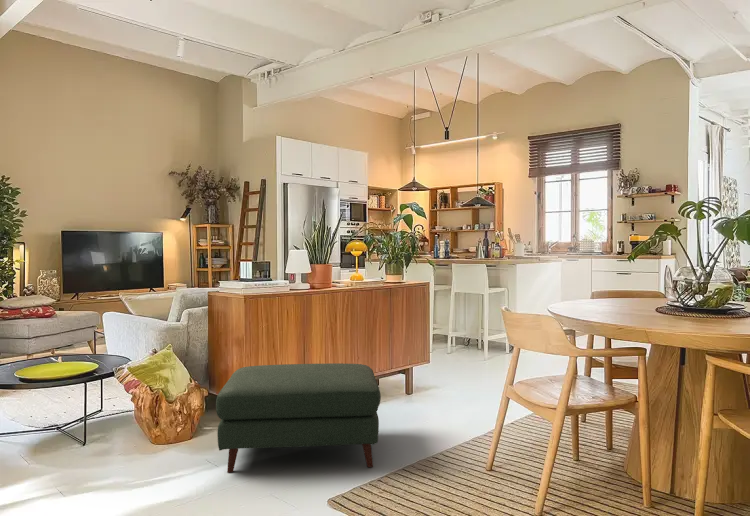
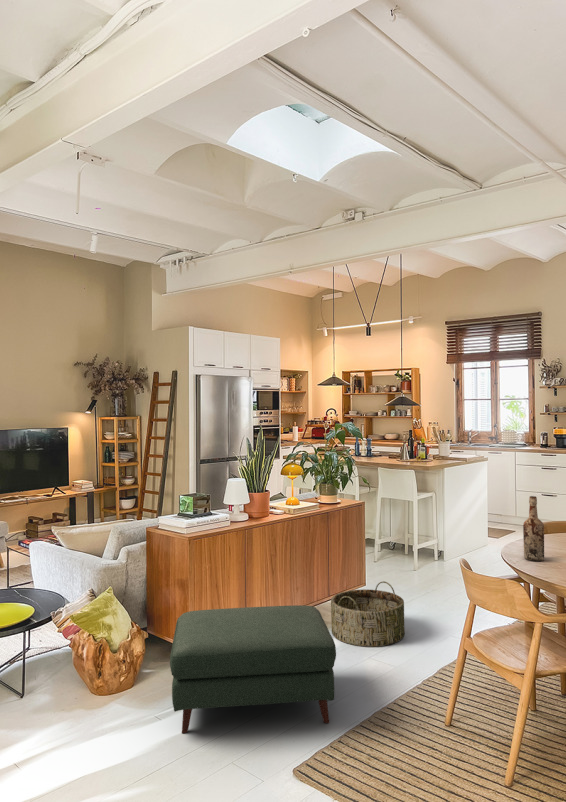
wine bottle: none [568,246,589,309] -> present [523,496,544,561]
basket: none [393,357,464,413] -> present [331,581,405,647]

